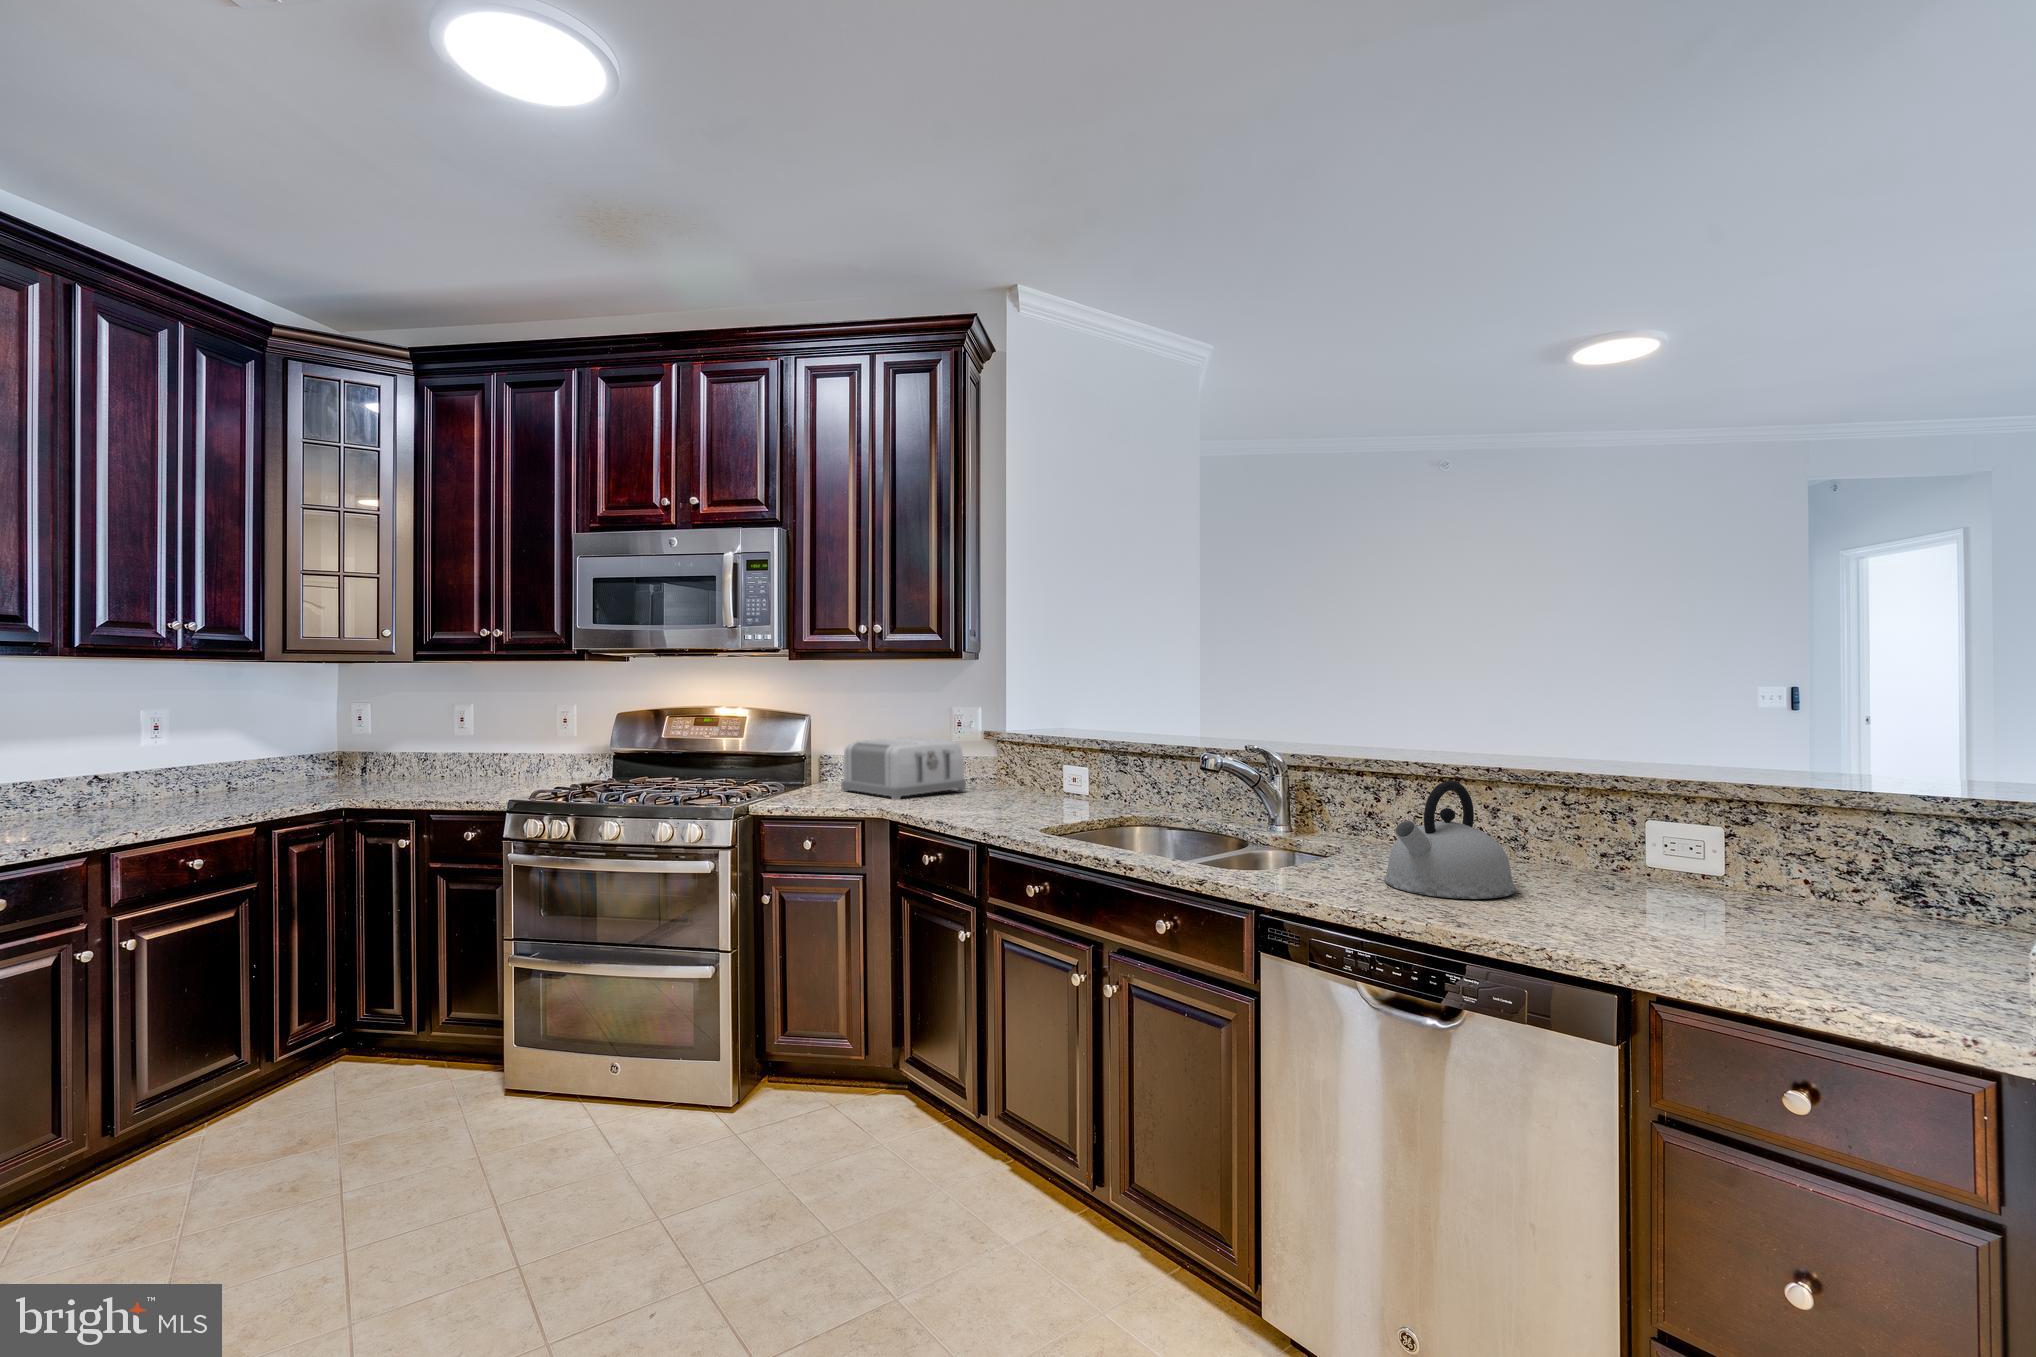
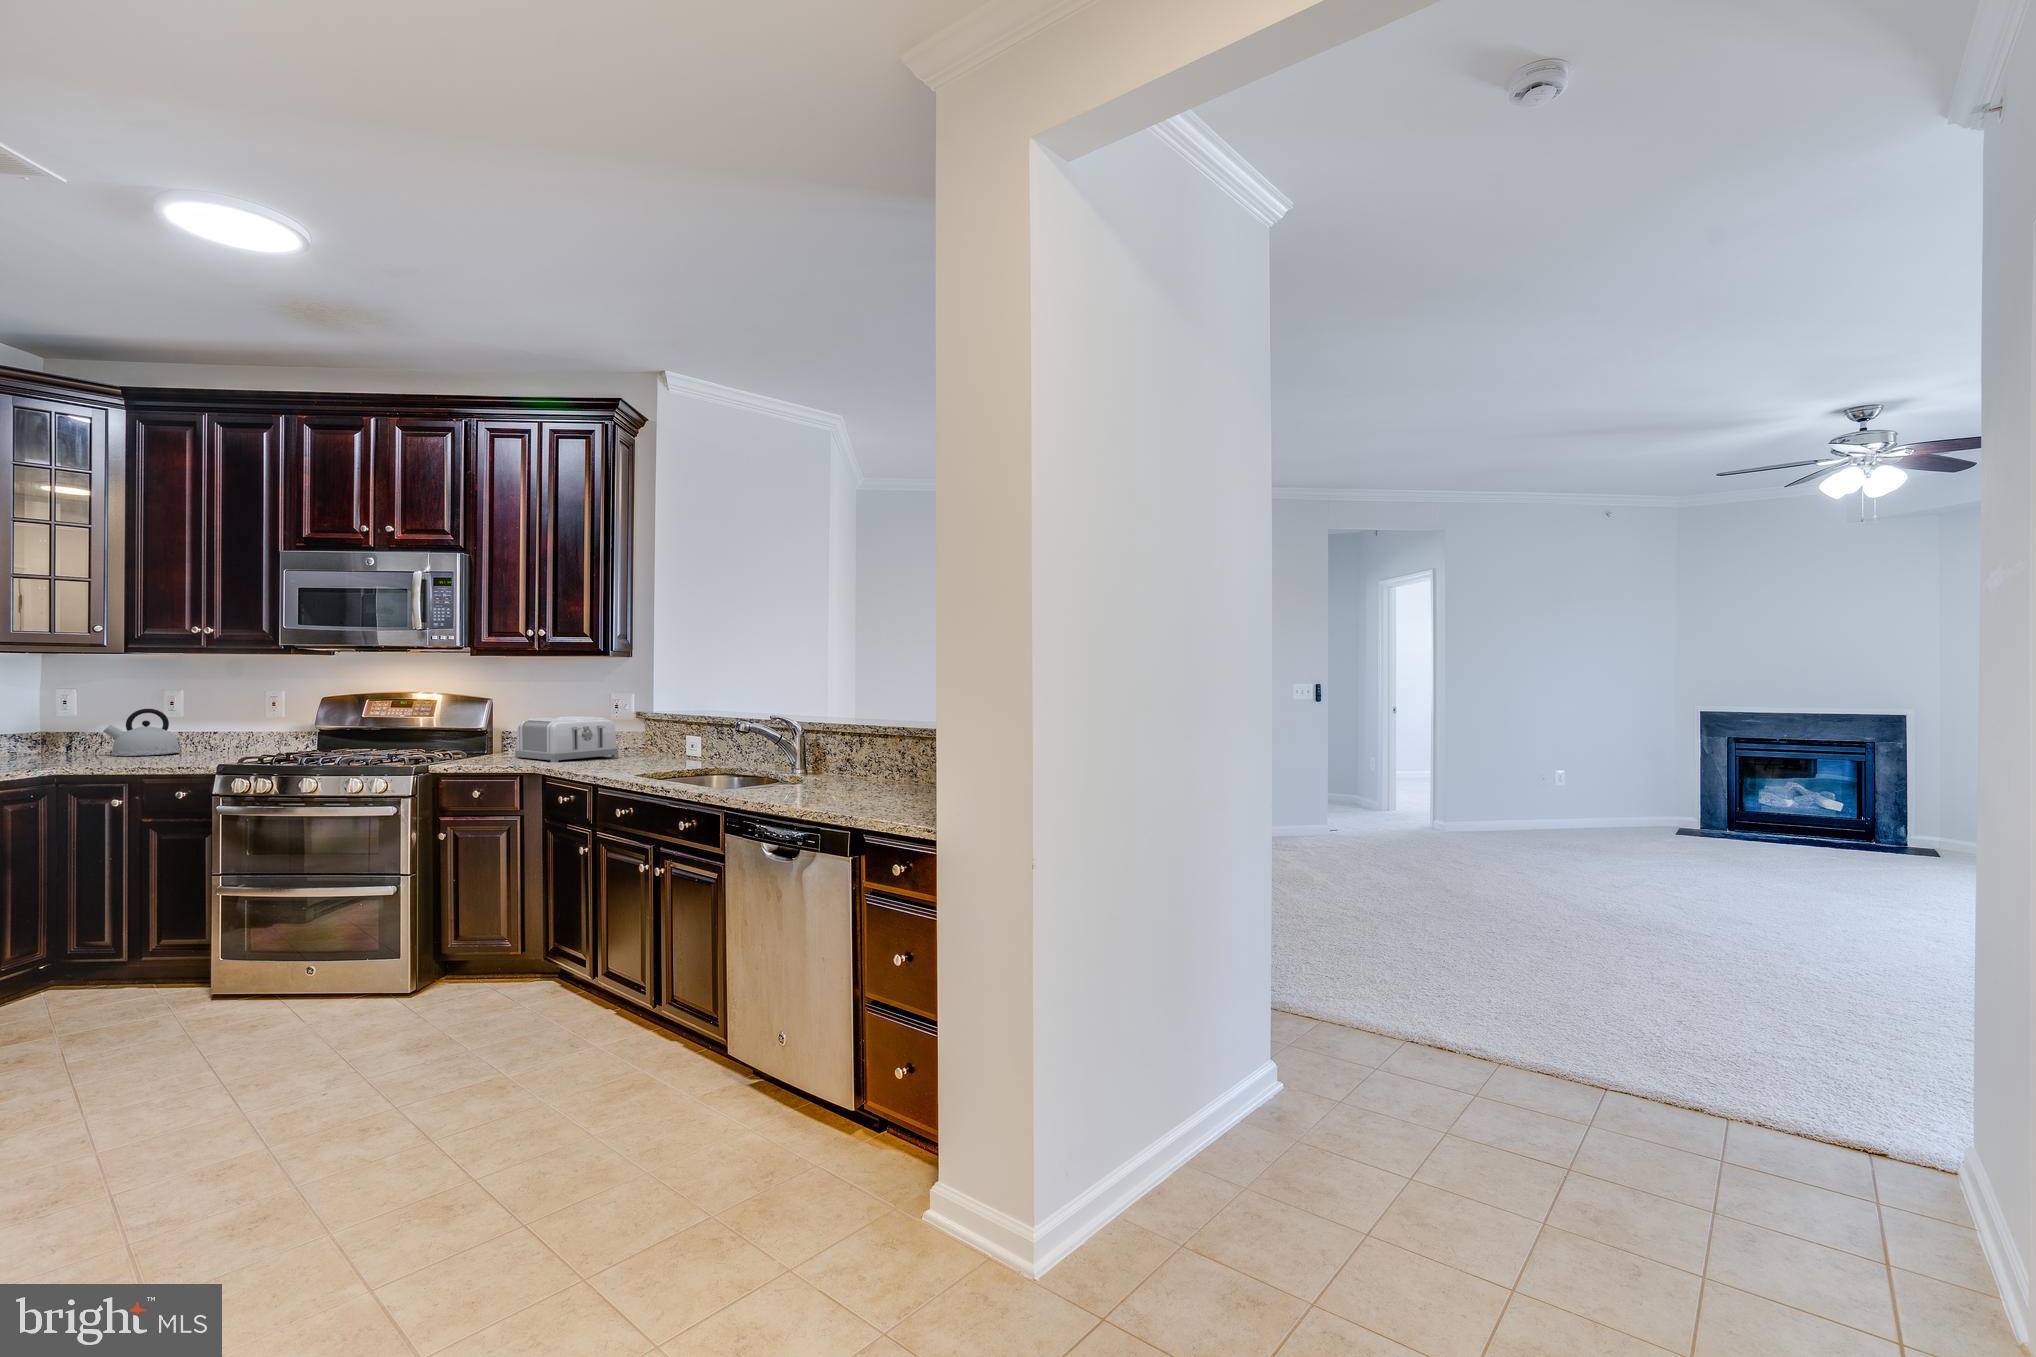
kettle: present [1384,781,1516,899] -> present [103,709,181,756]

